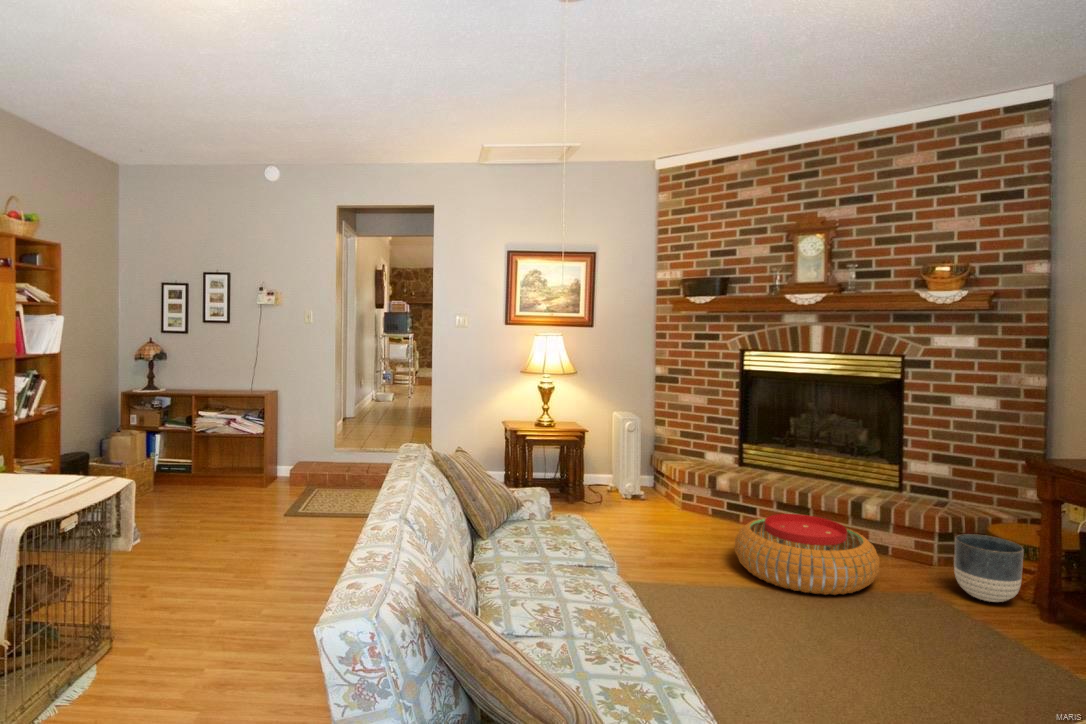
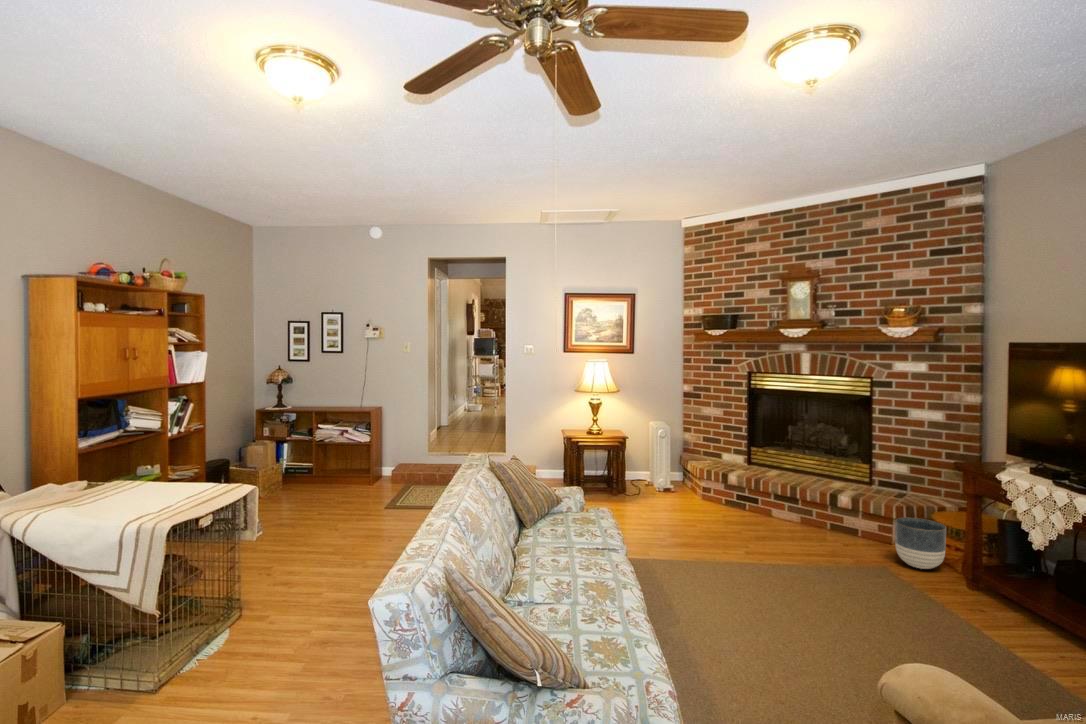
pouf: present [735,514,880,595] -> none [729,501,838,559]

